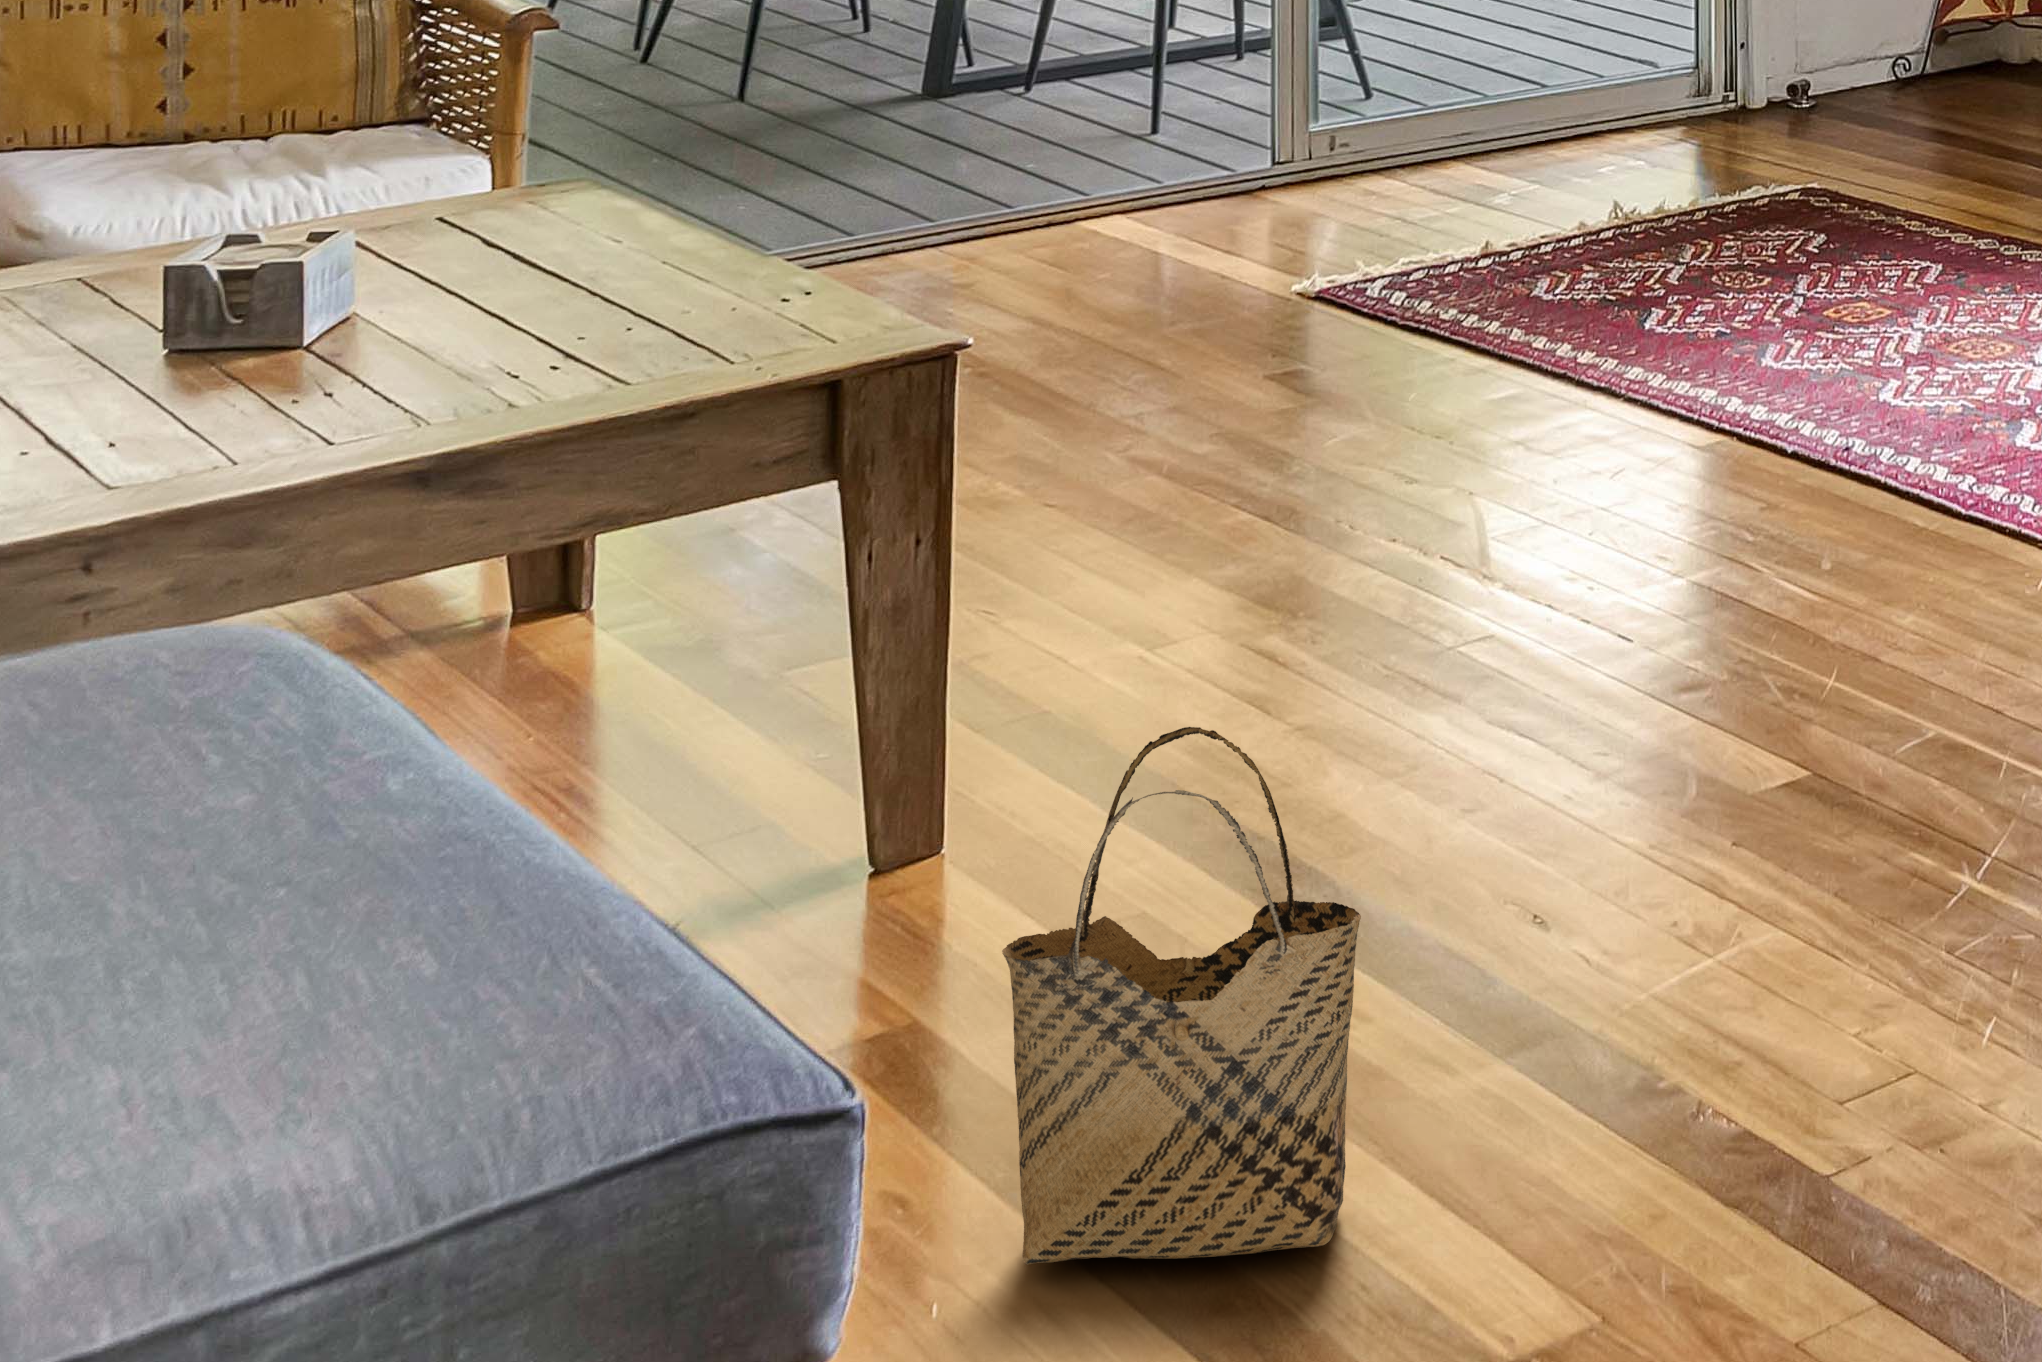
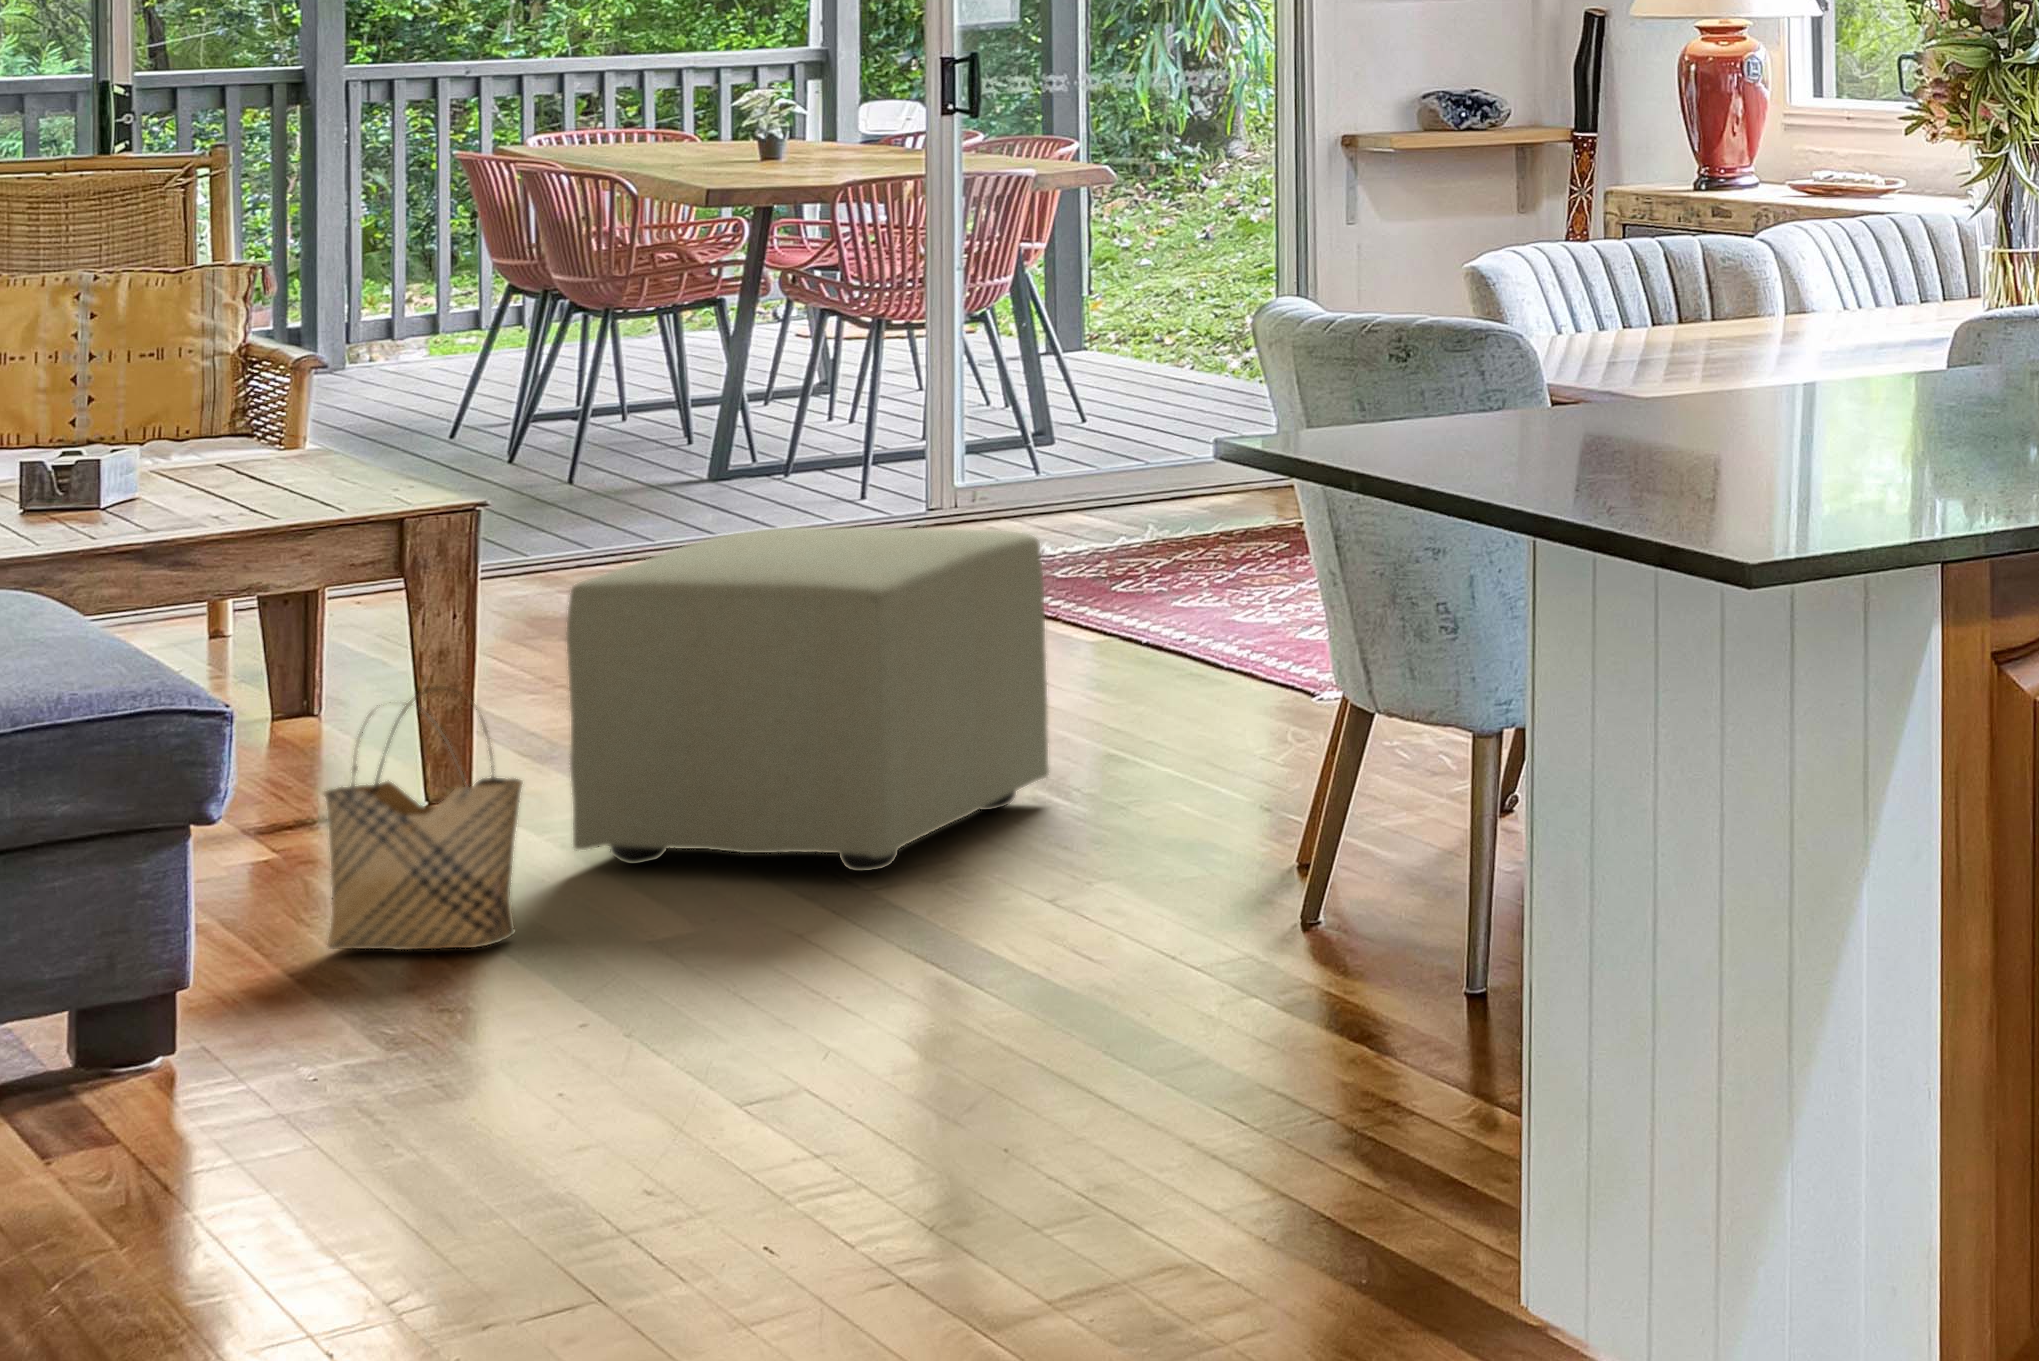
ottoman: none [1301,338,1985,1000] -> present [567,527,1049,871]

